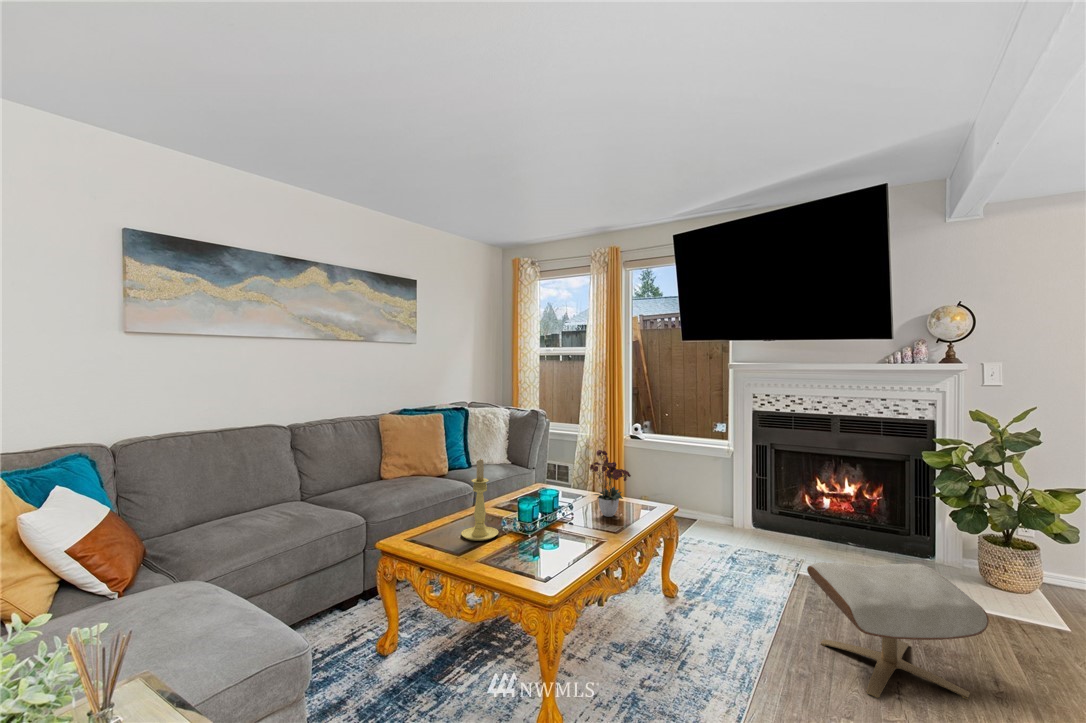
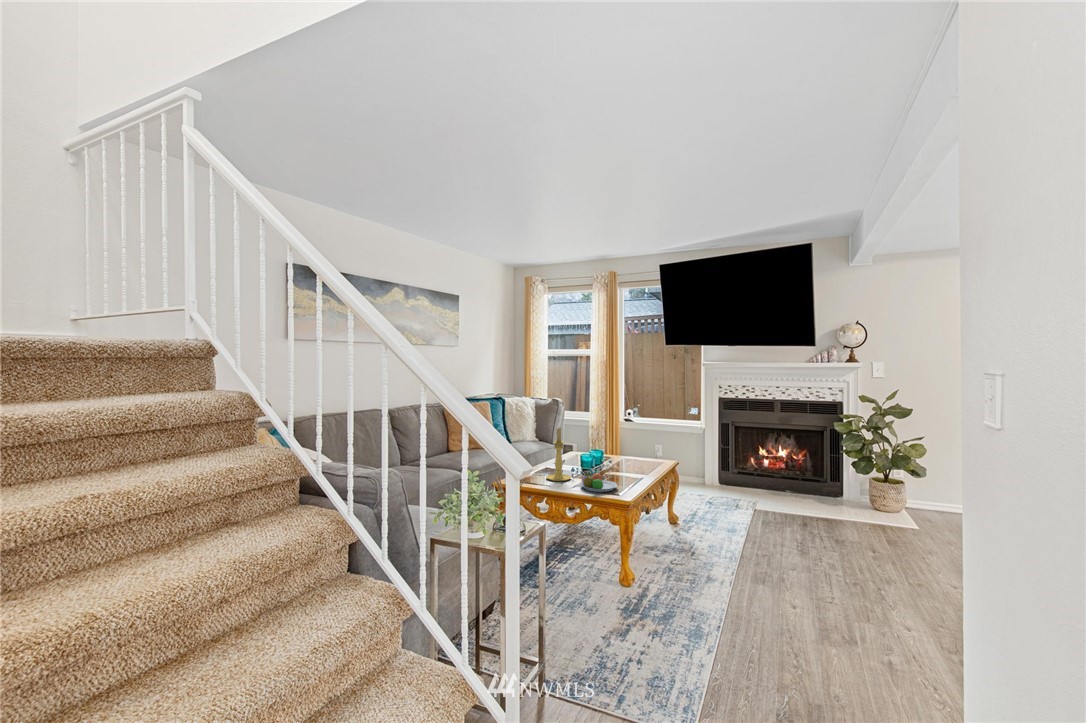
flower arrangement: present [590,450,631,517] -> none [620,420,653,468]
fruit bowl: none [498,532,555,567] -> present [581,473,617,492]
ottoman: present [807,563,989,699] -> none [766,488,870,562]

